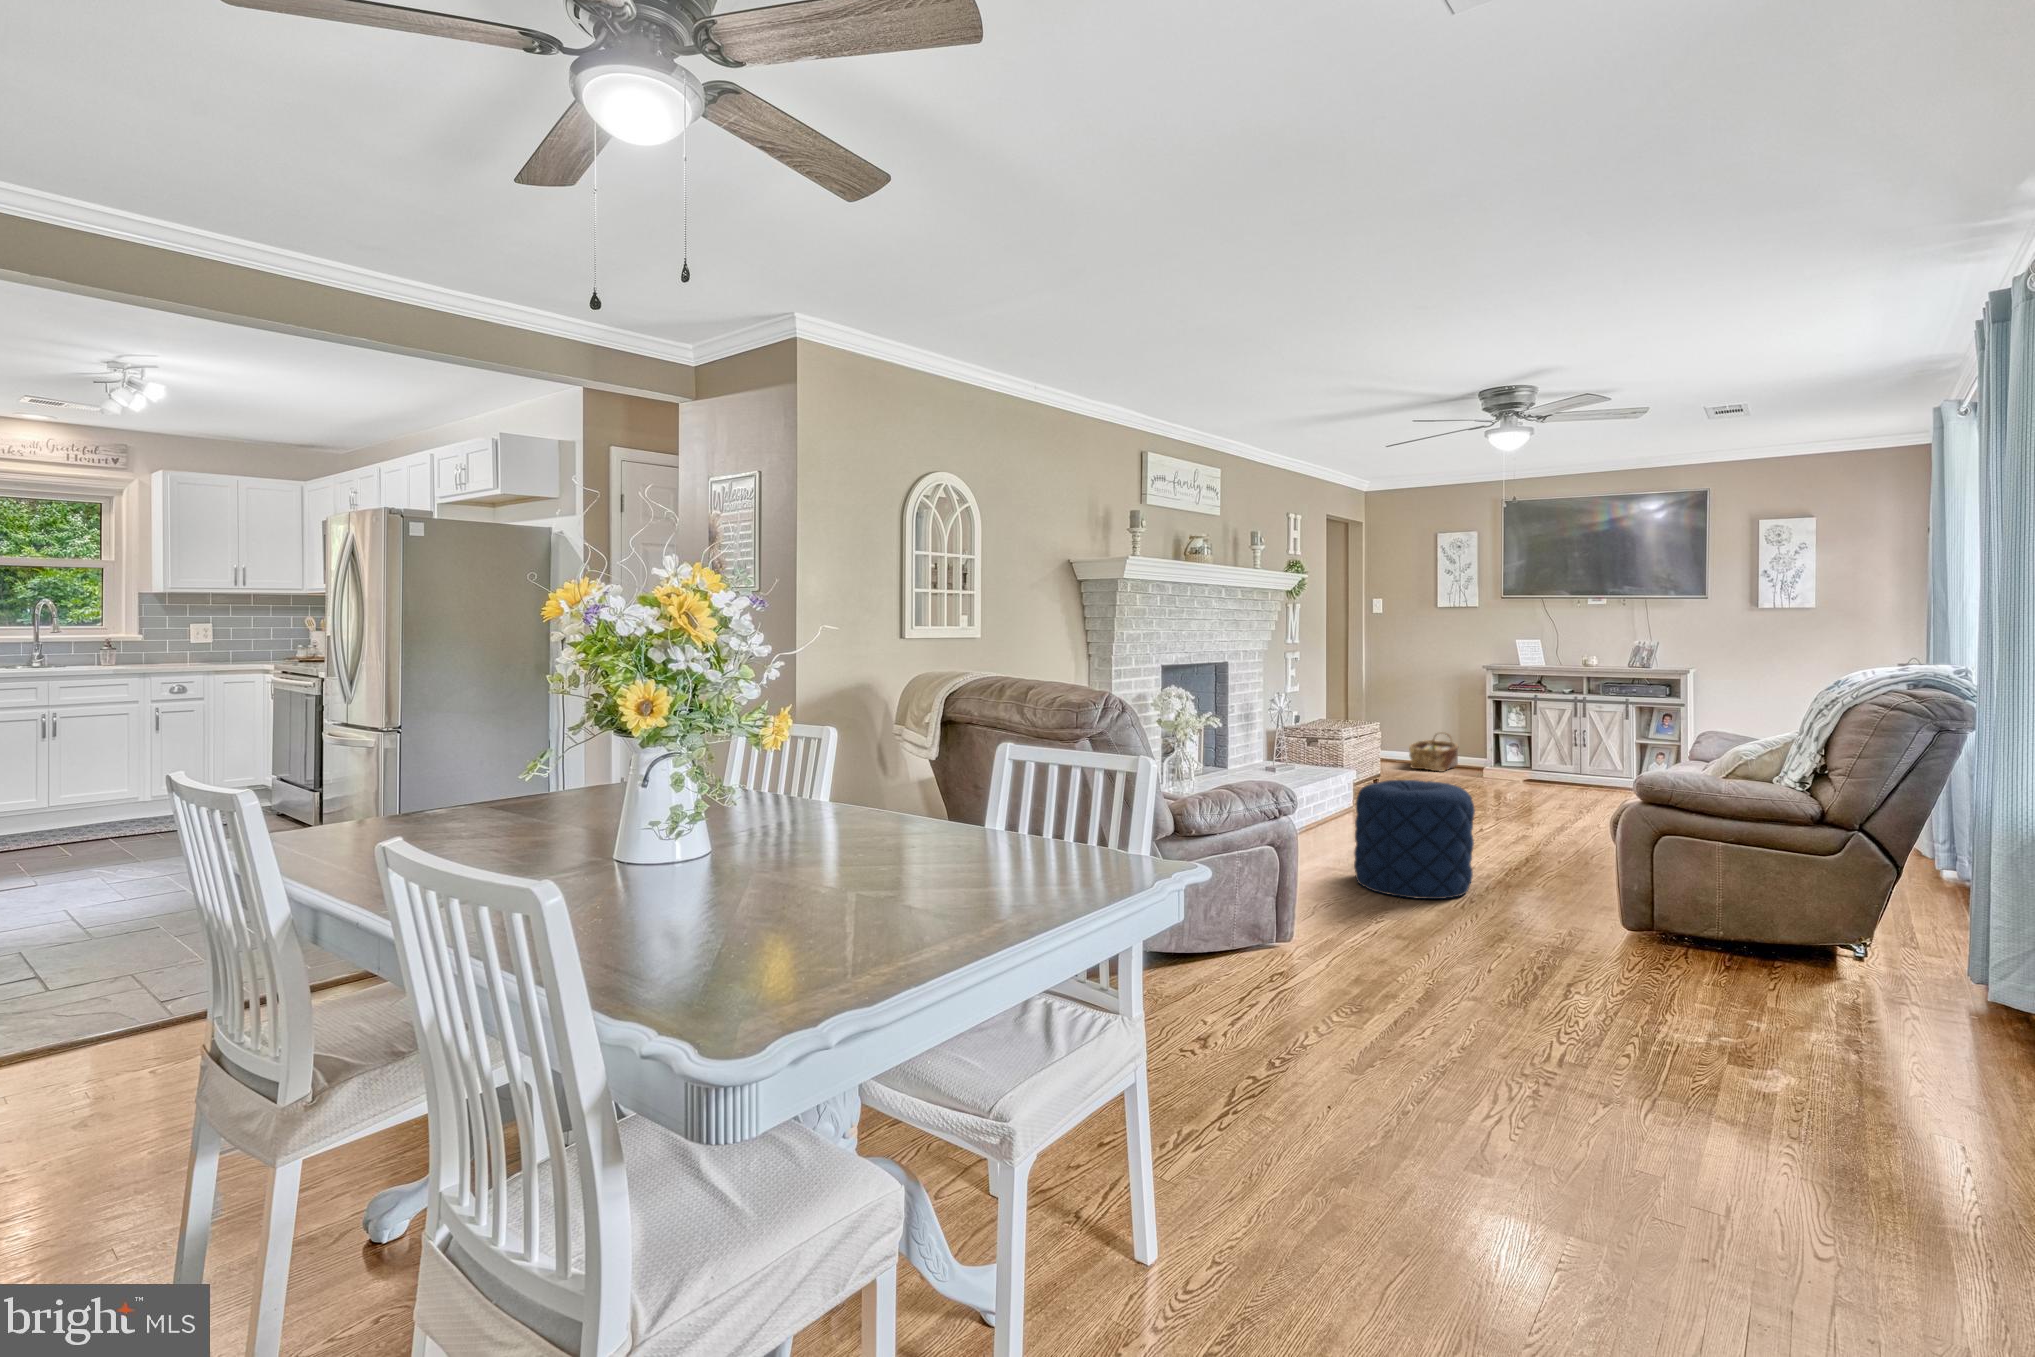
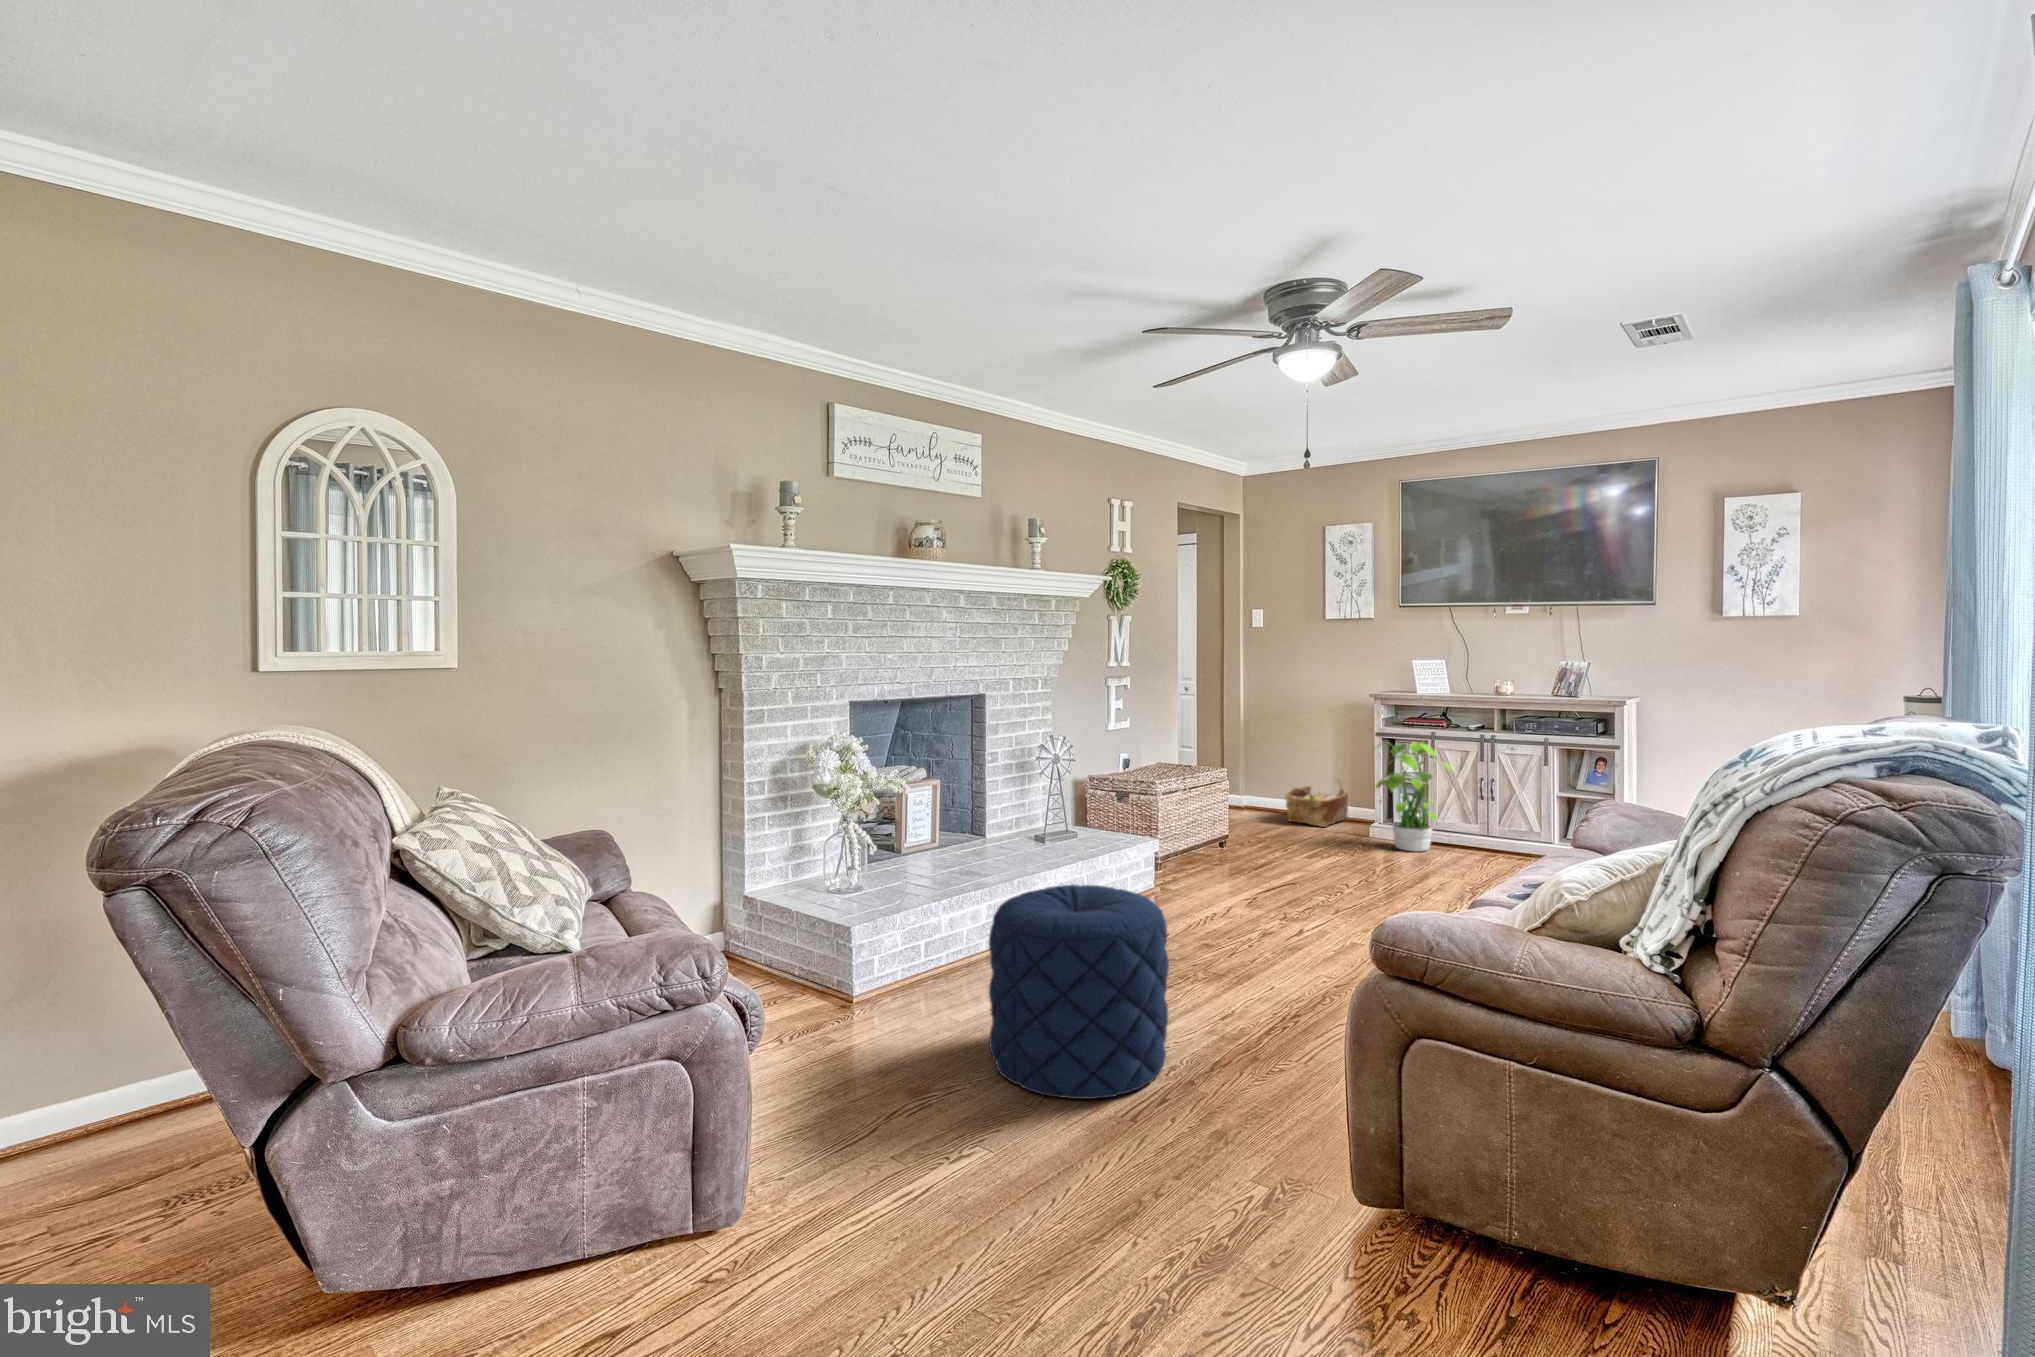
potted plant: none [1491,700,1557,786] -> present [1376,742,1453,851]

